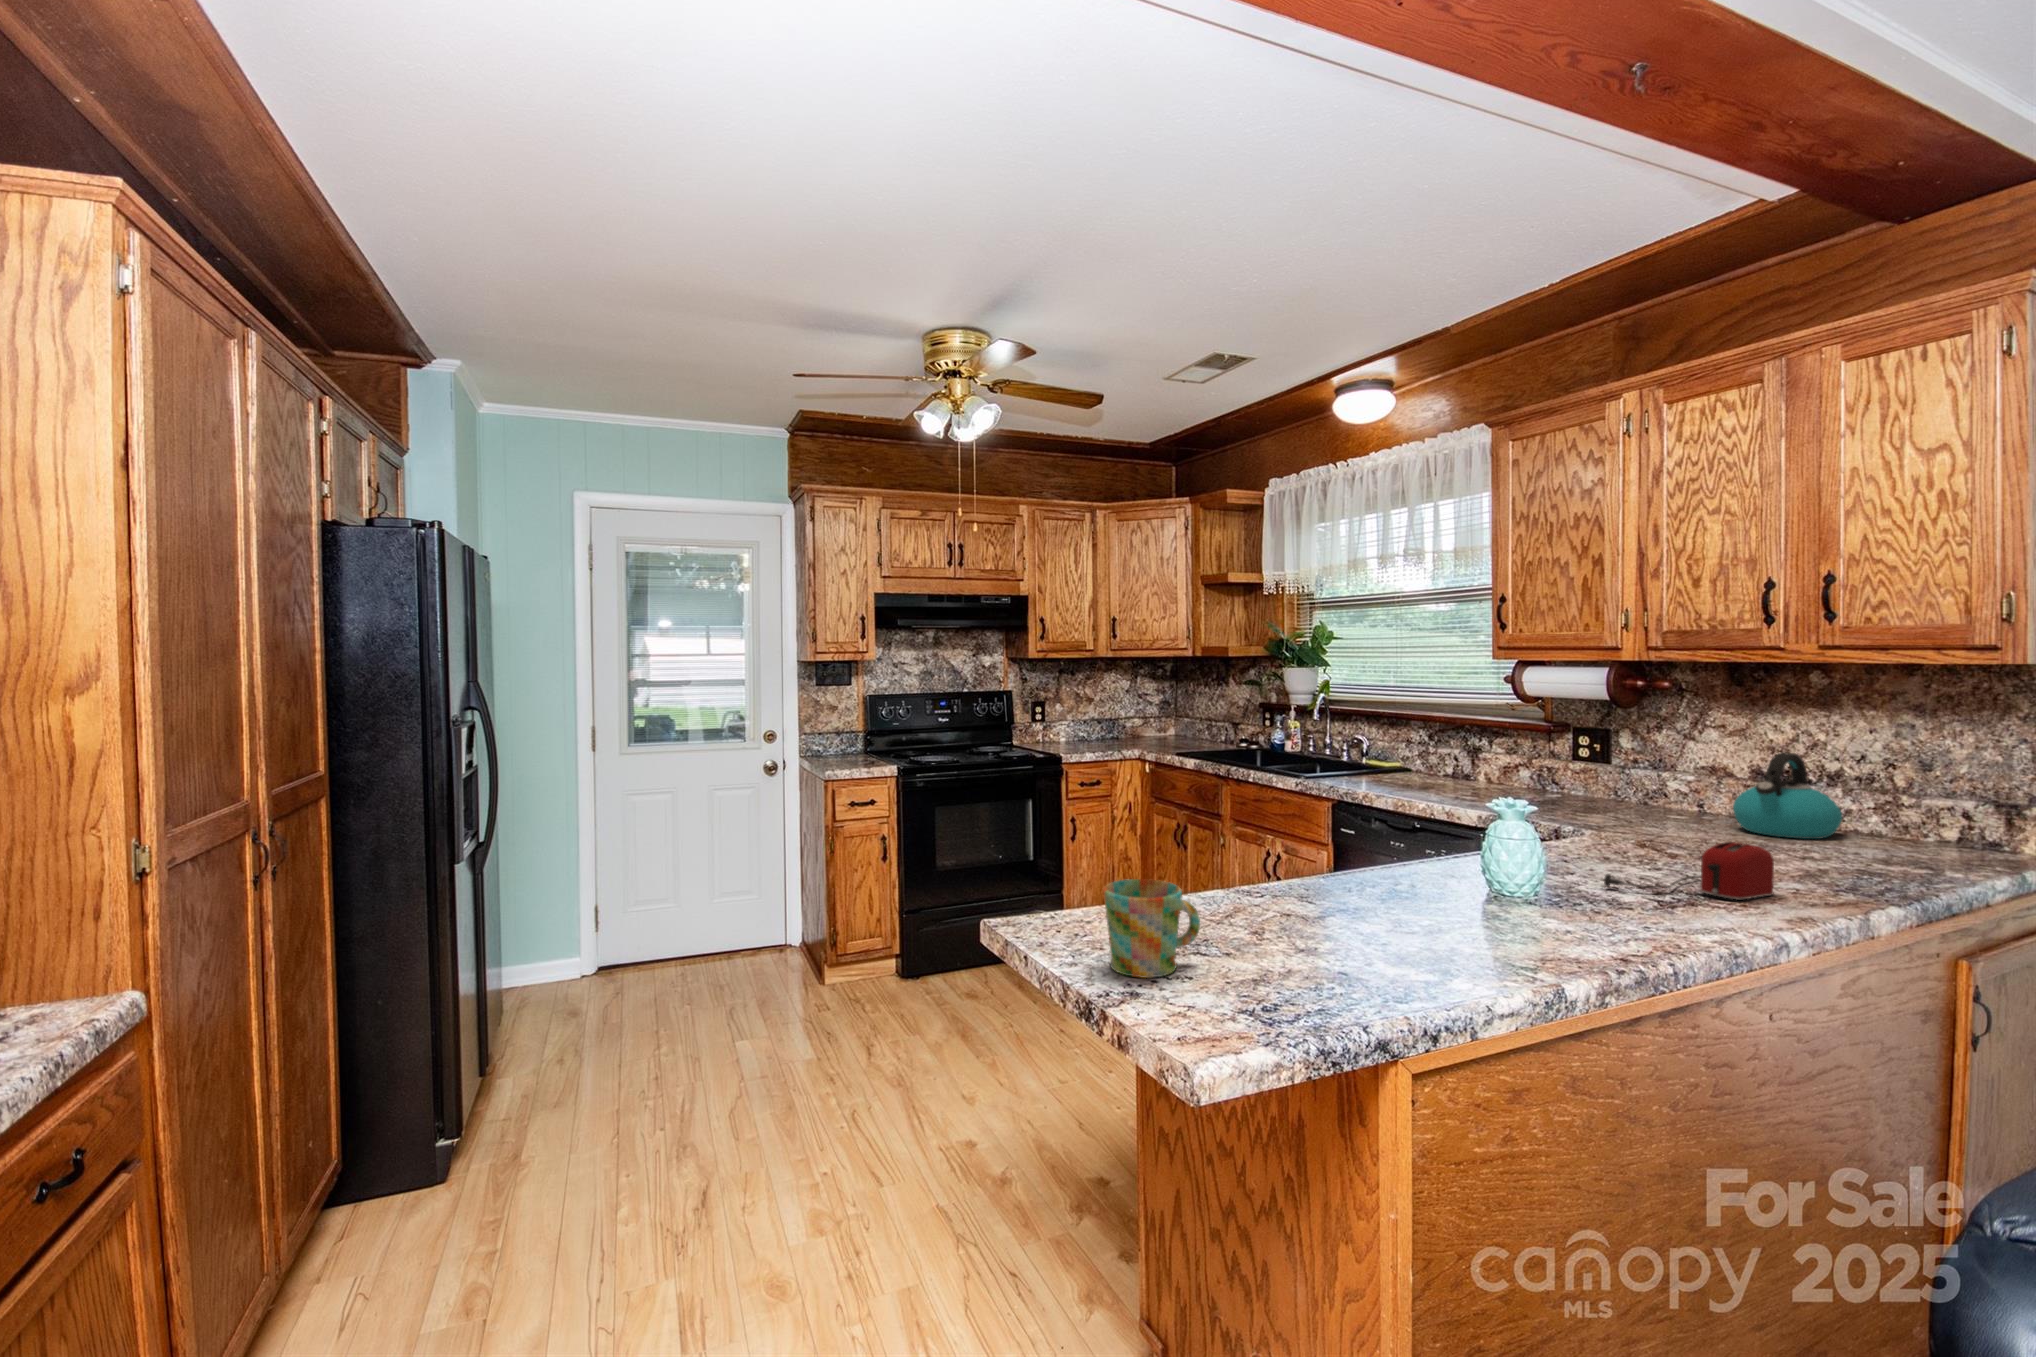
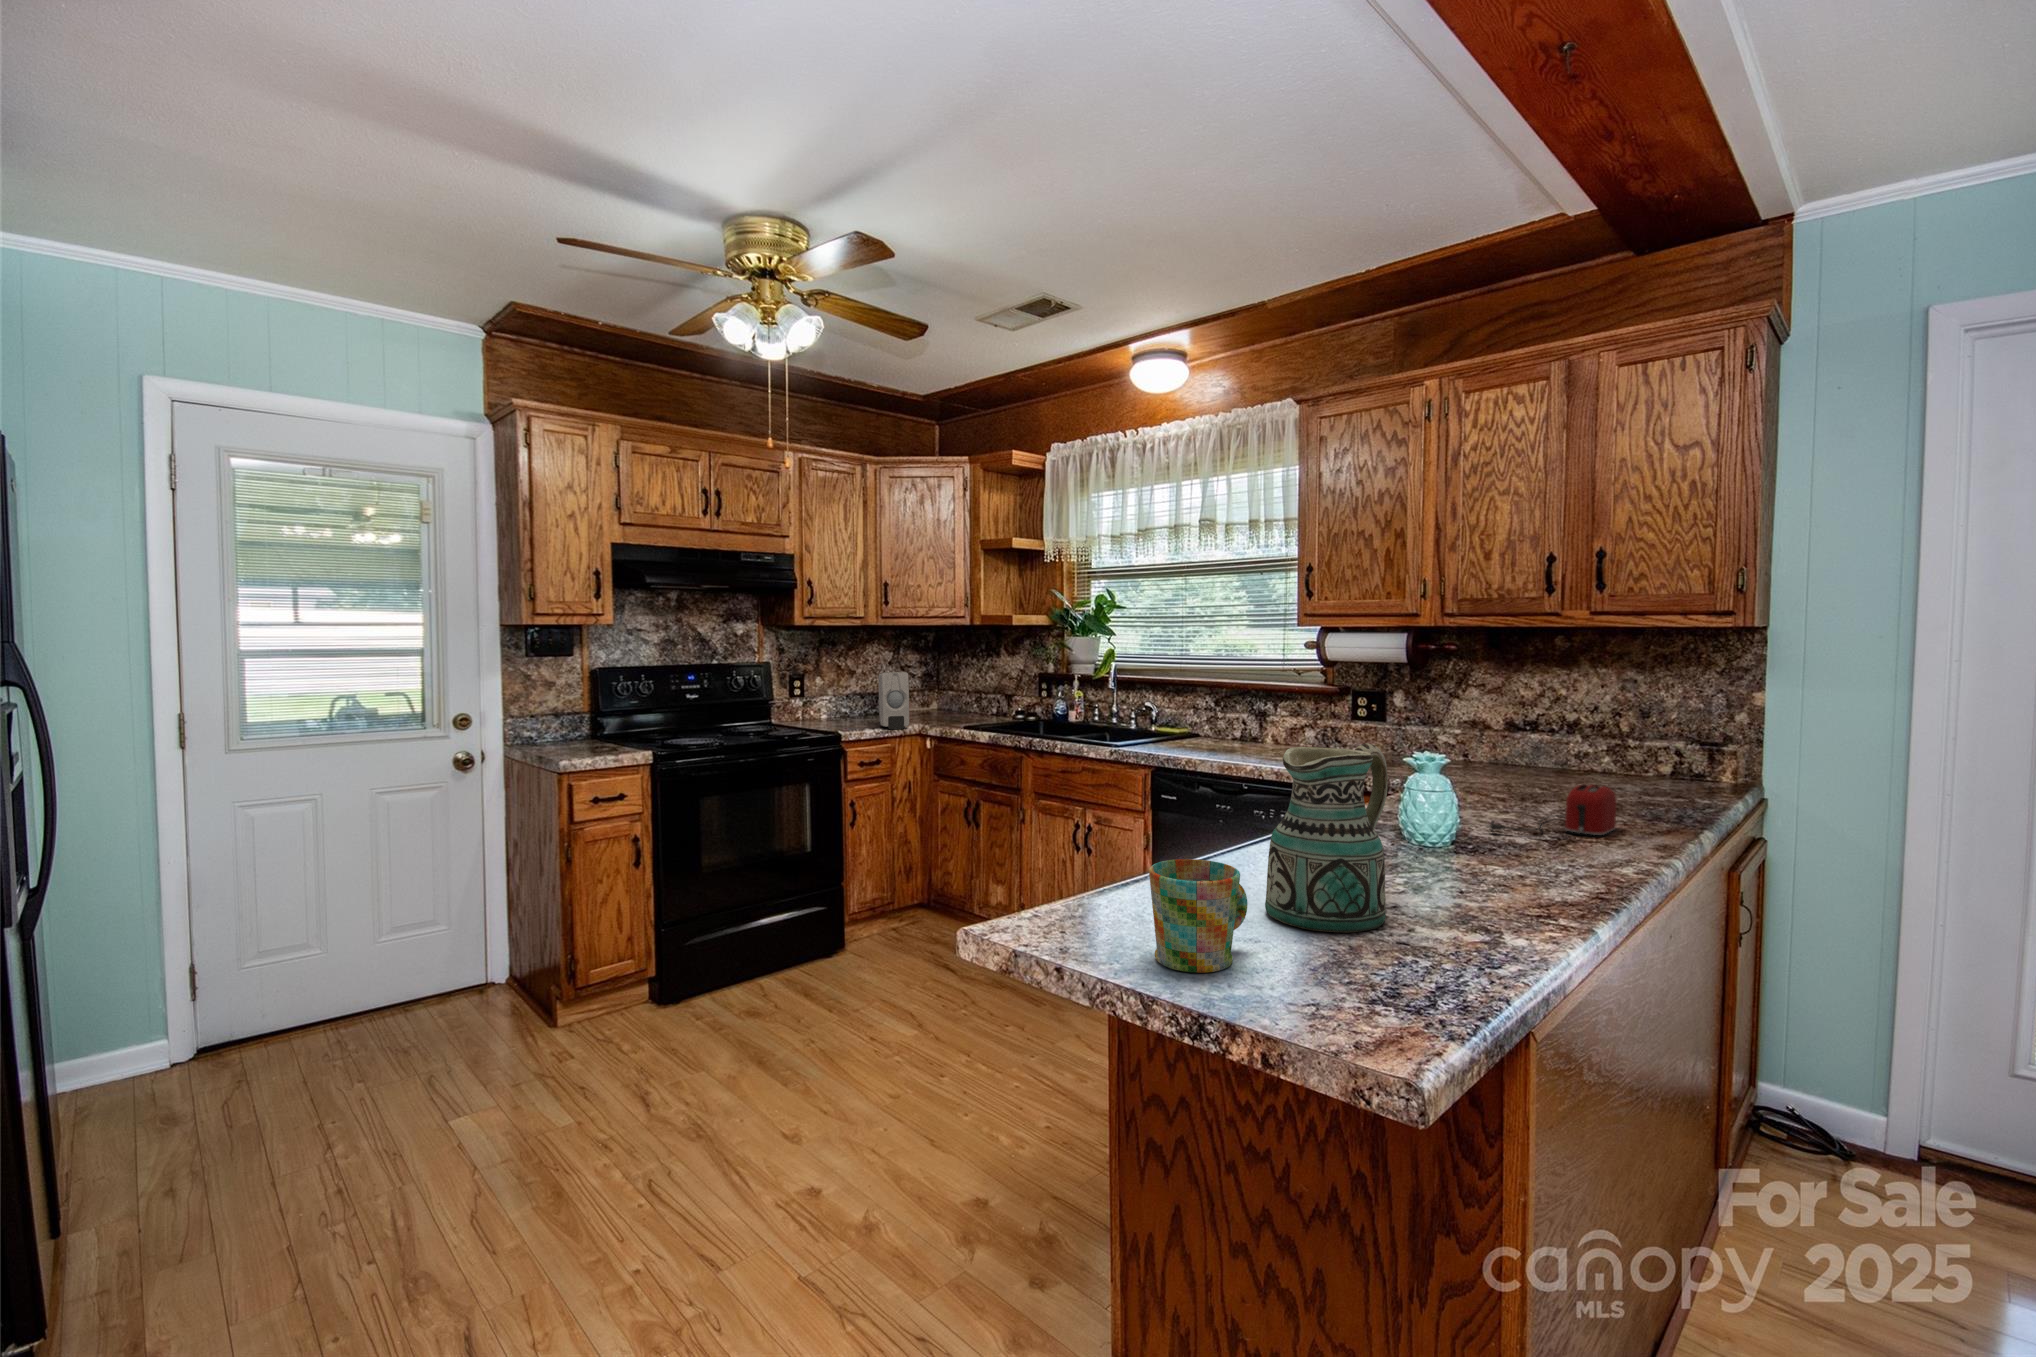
soap dispenser: none [1105,701,1129,754] -> present [879,672,909,729]
kettle: present [1733,752,1842,839] -> none [1509,706,1592,780]
ceramic pitcher: none [1253,786,1391,962] -> present [1265,743,1388,933]

